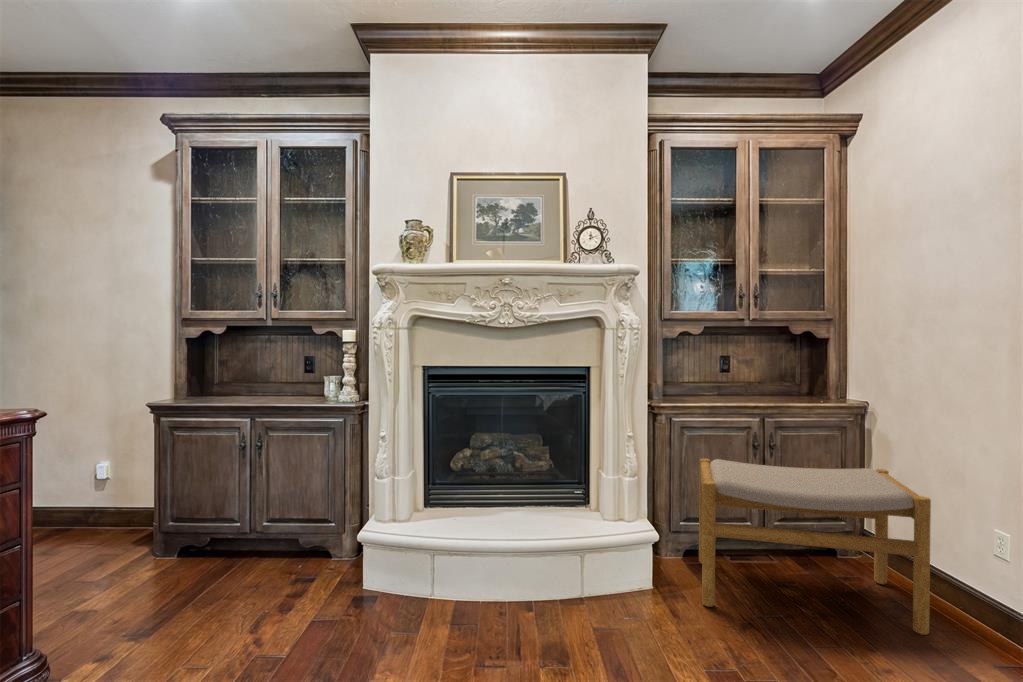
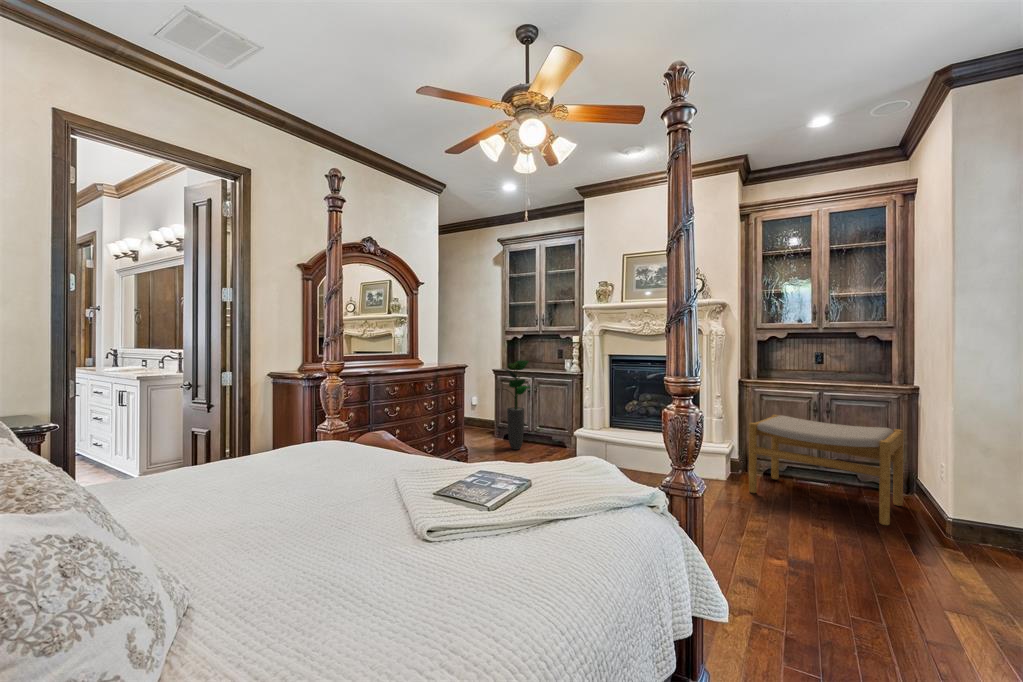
potted plant: none [160,381,264,585] -> present [503,360,529,450]

